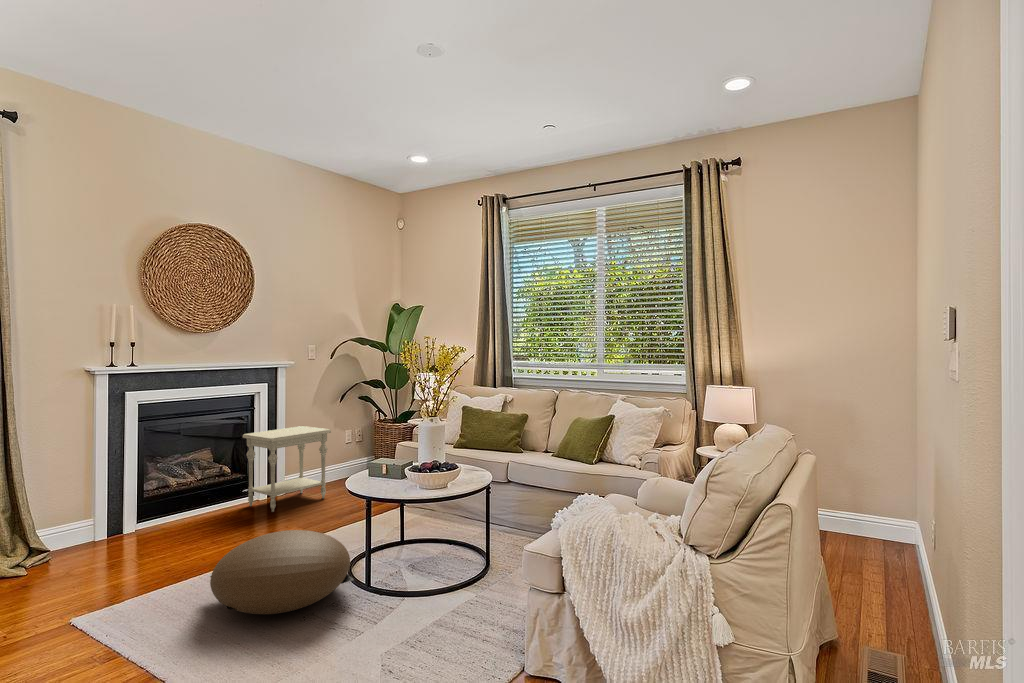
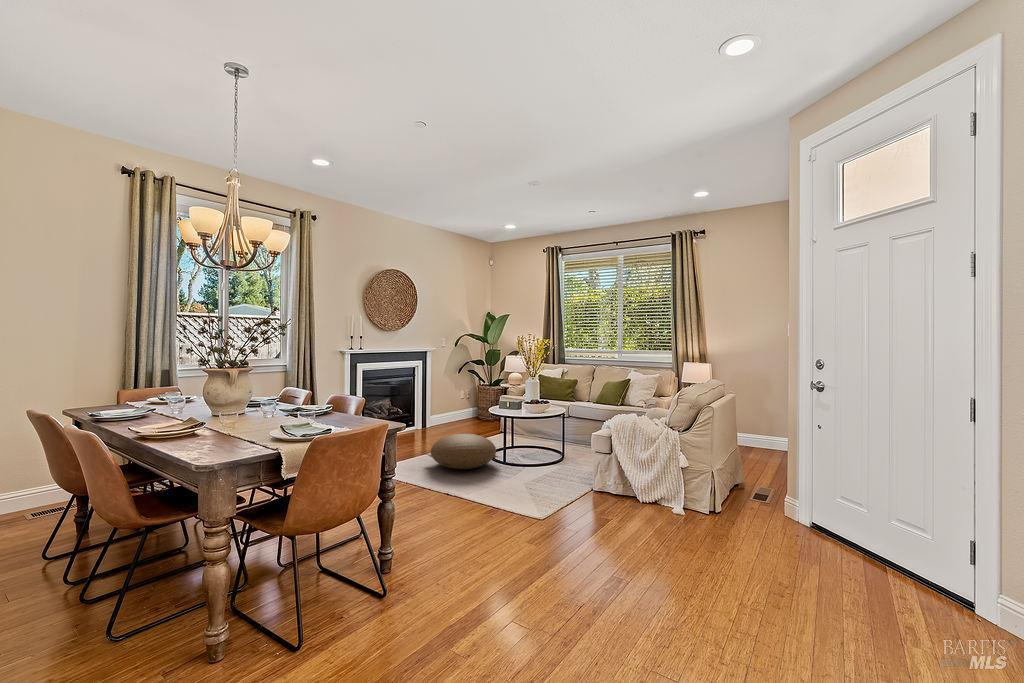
side table: present [243,426,331,512] -> none [411,387,459,434]

